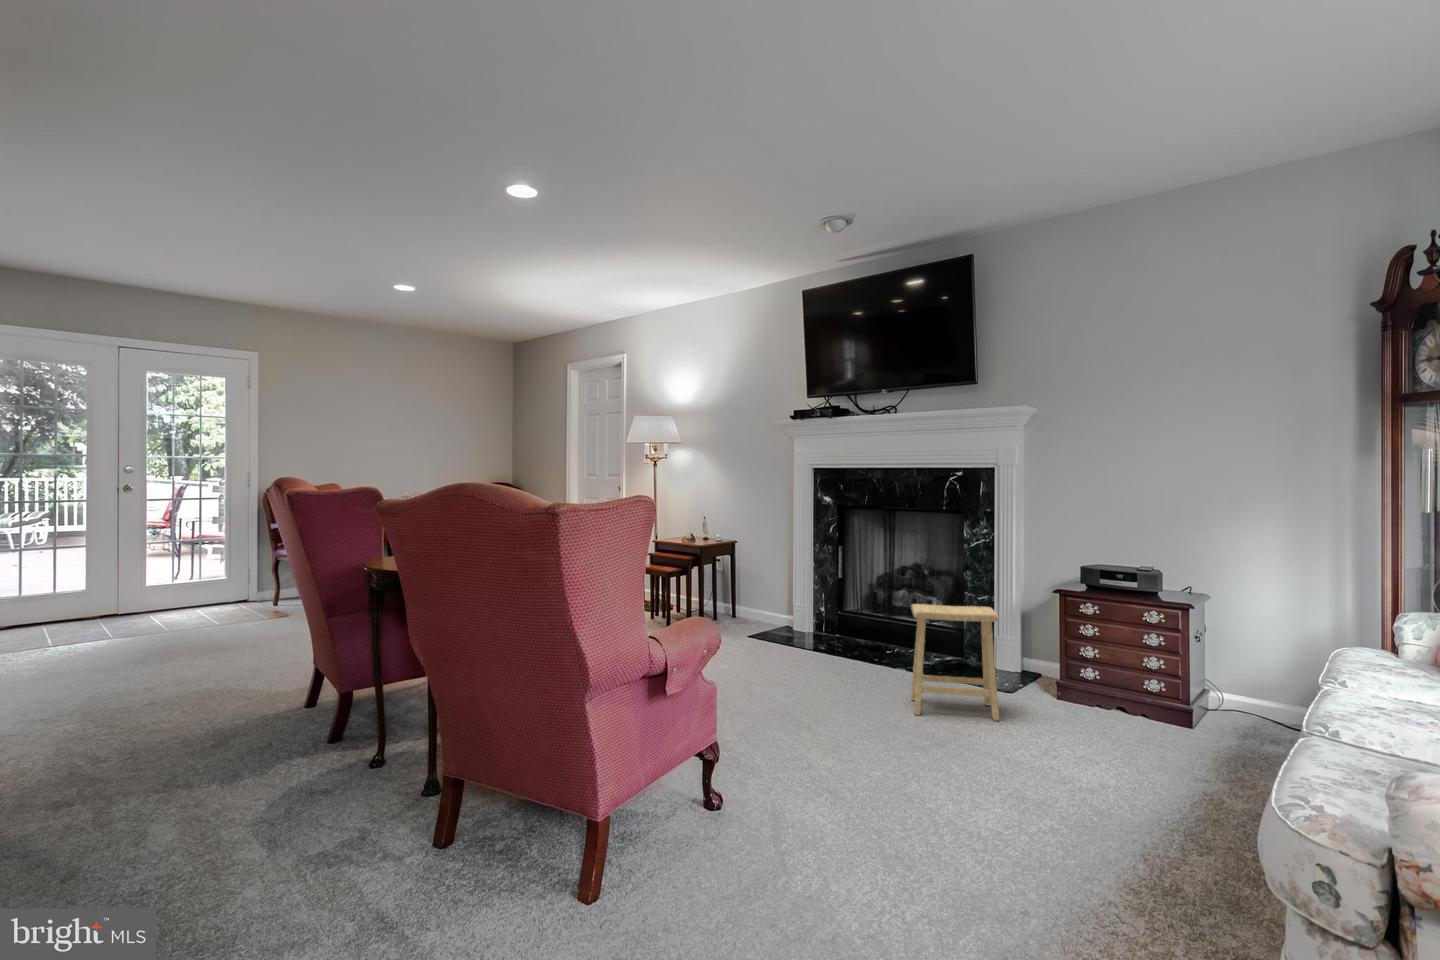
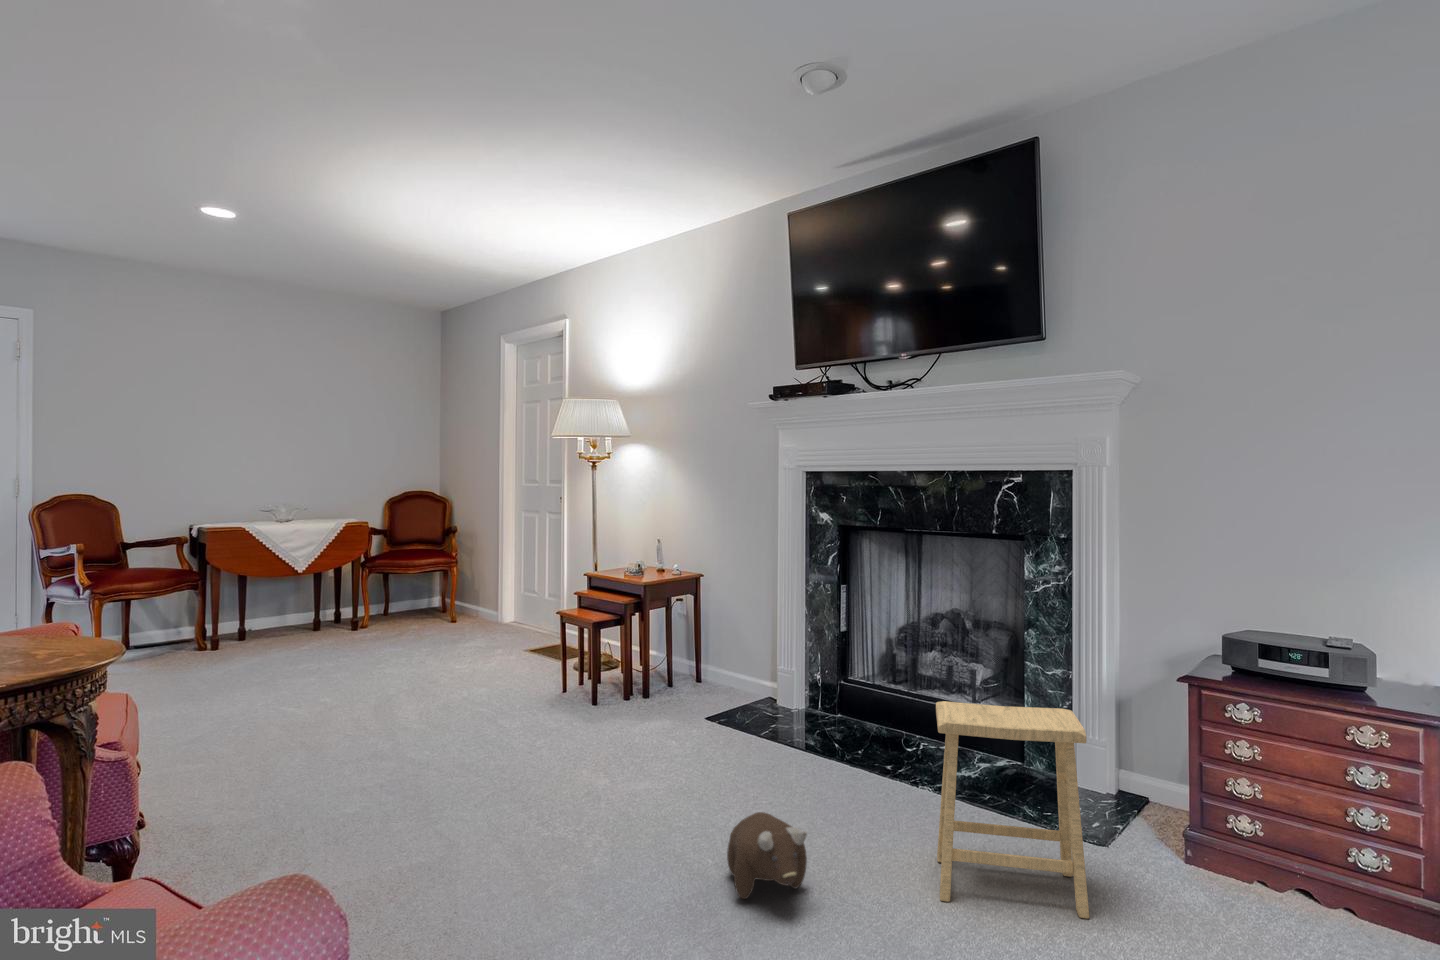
plush toy: none [788,667,839,715] -> present [727,812,807,899]

